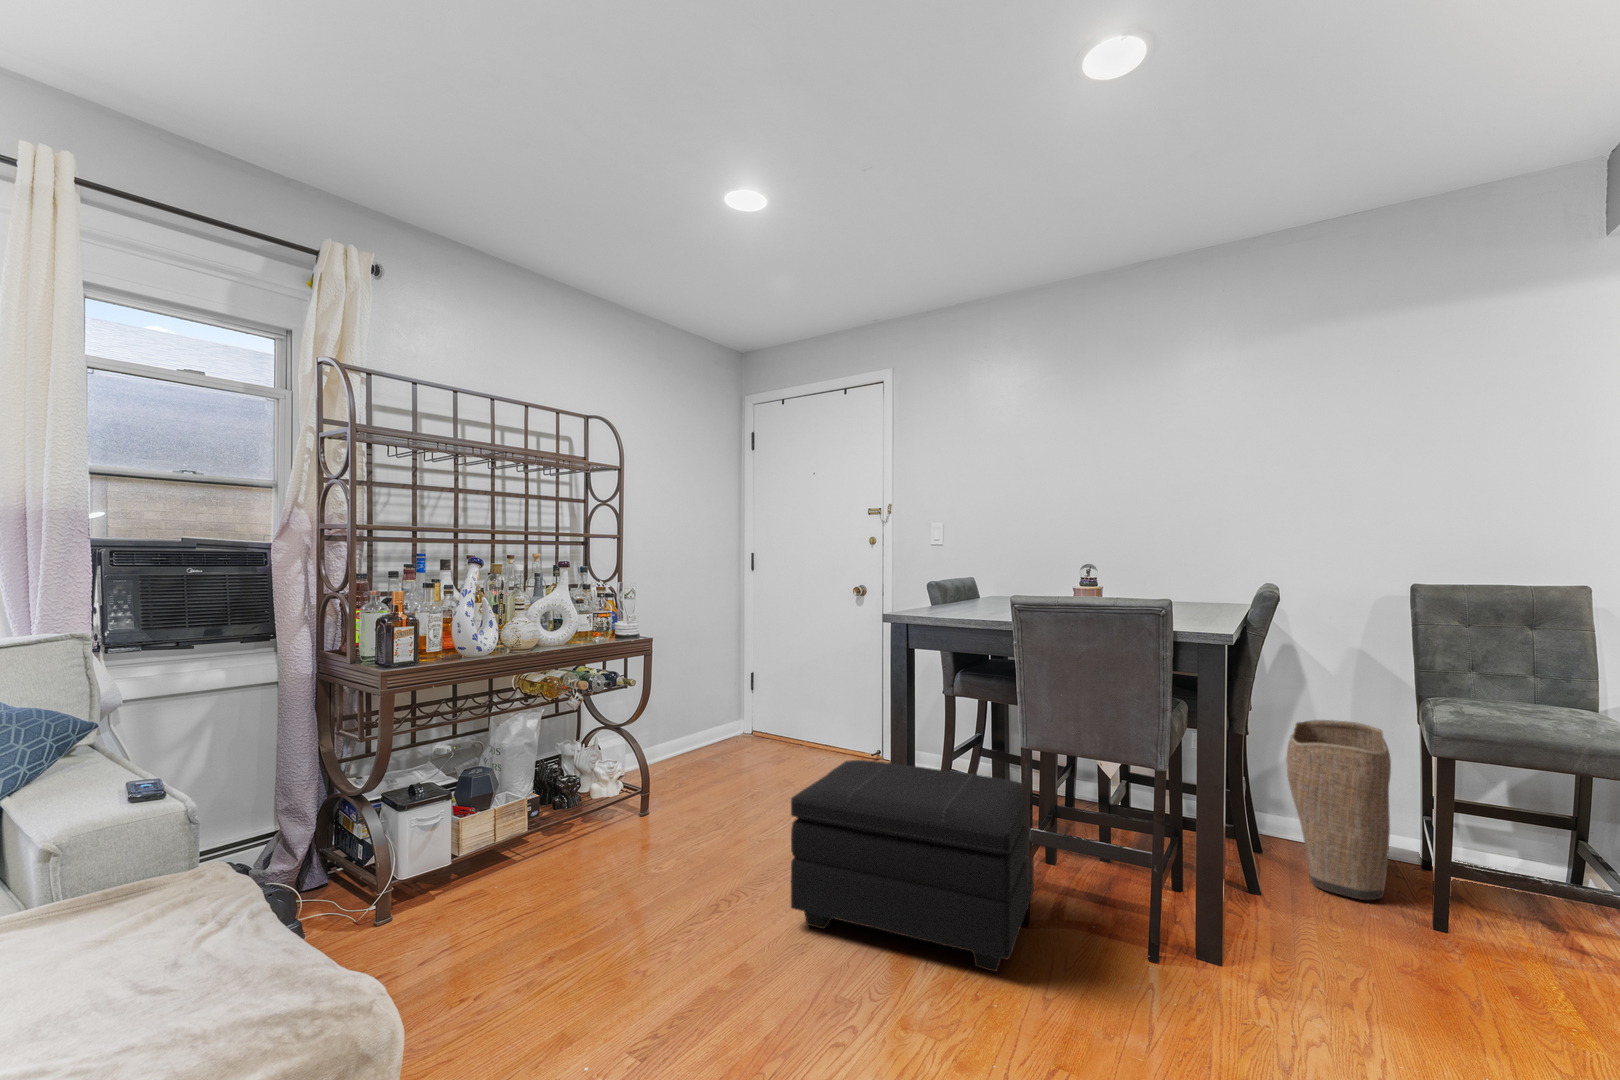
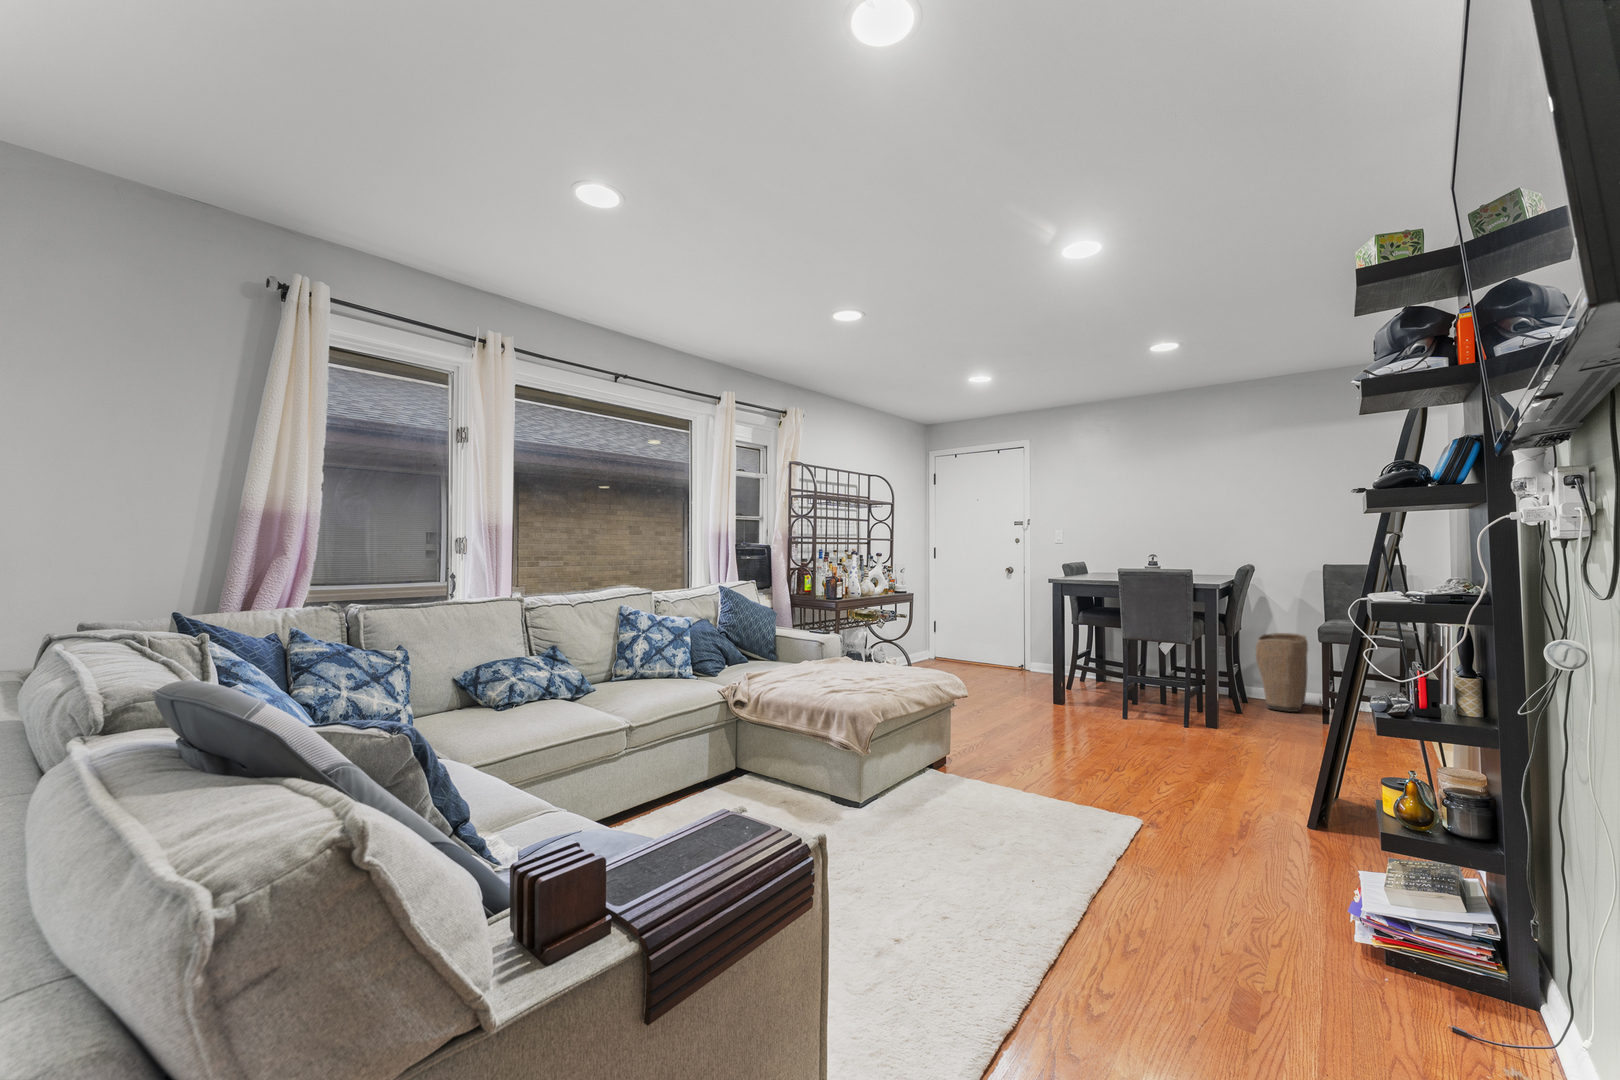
footstool: present [791,760,1034,972] -> none [1021,649,1131,725]

